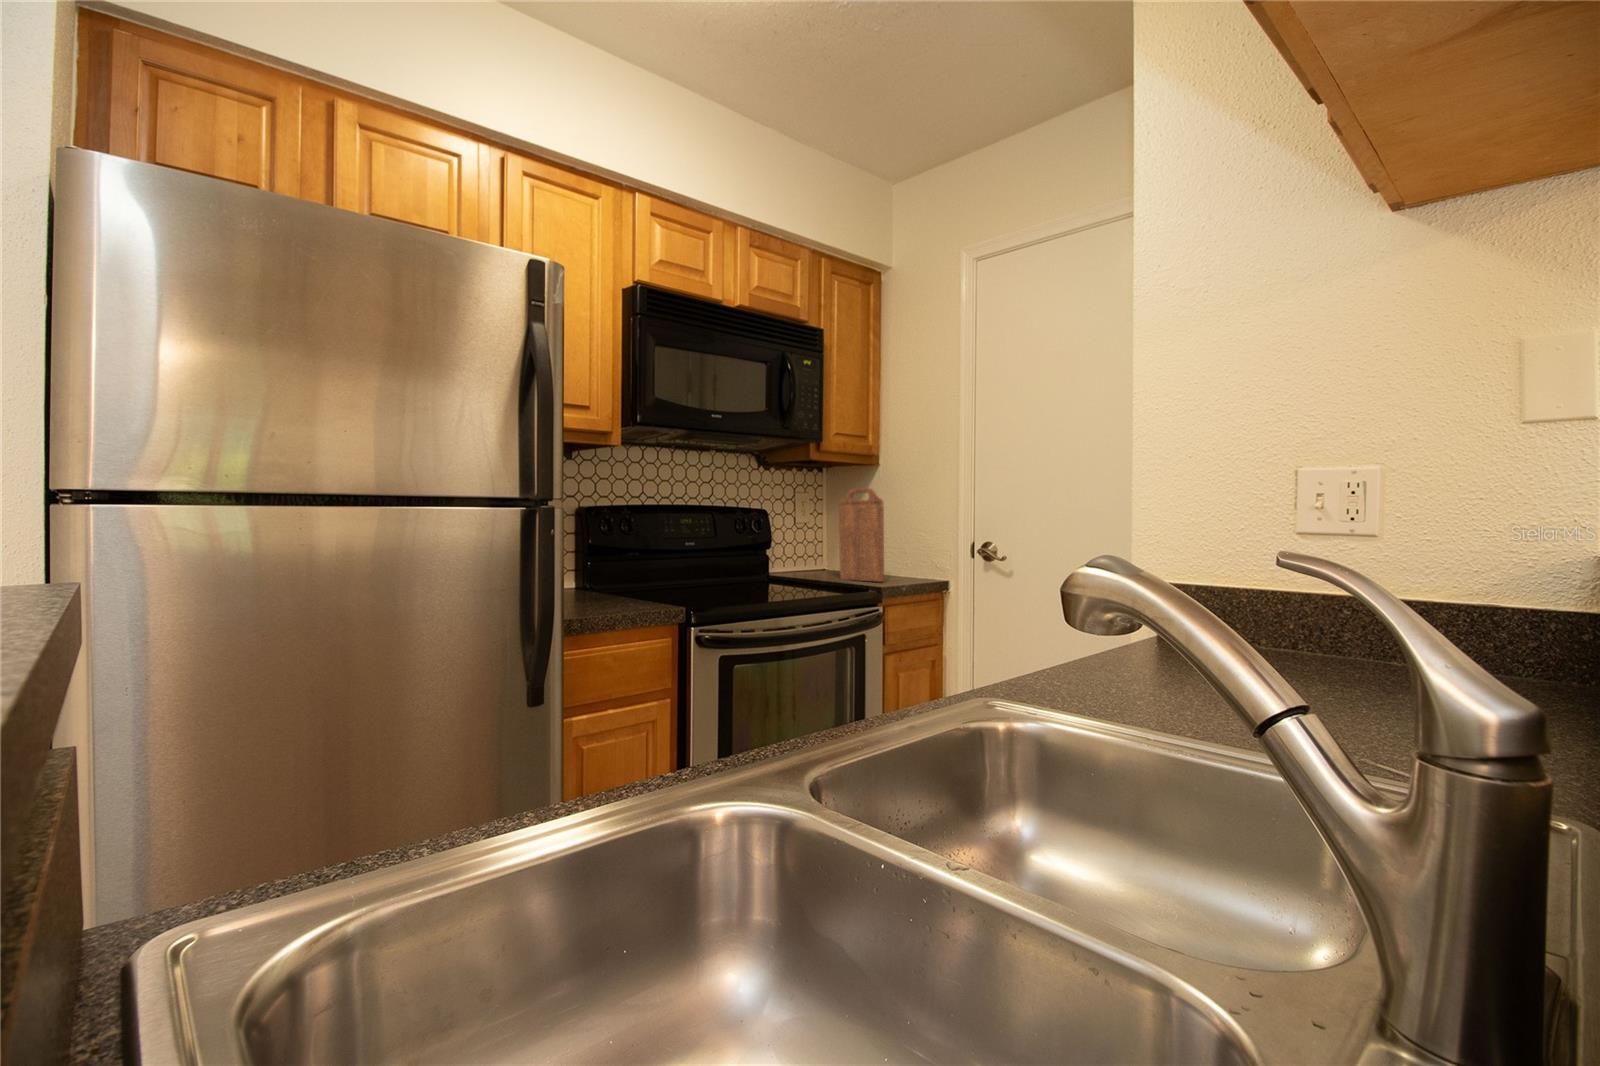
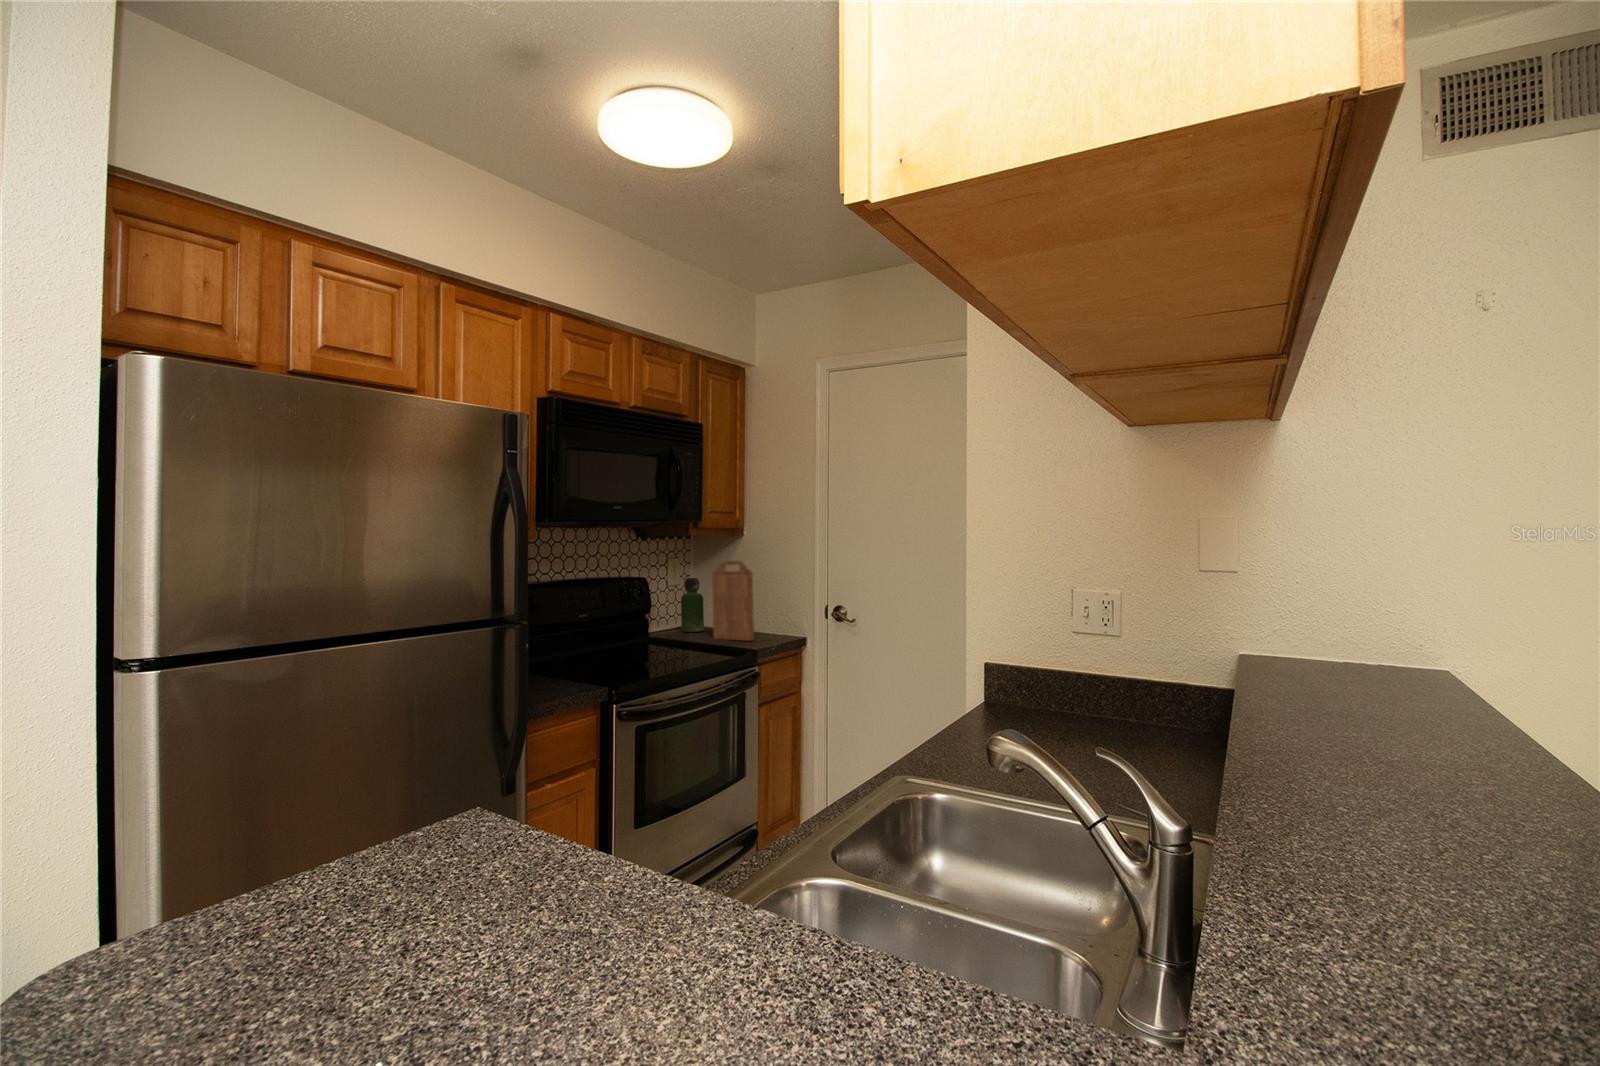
bottle: none [808,513,834,573] -> present [681,578,704,632]

